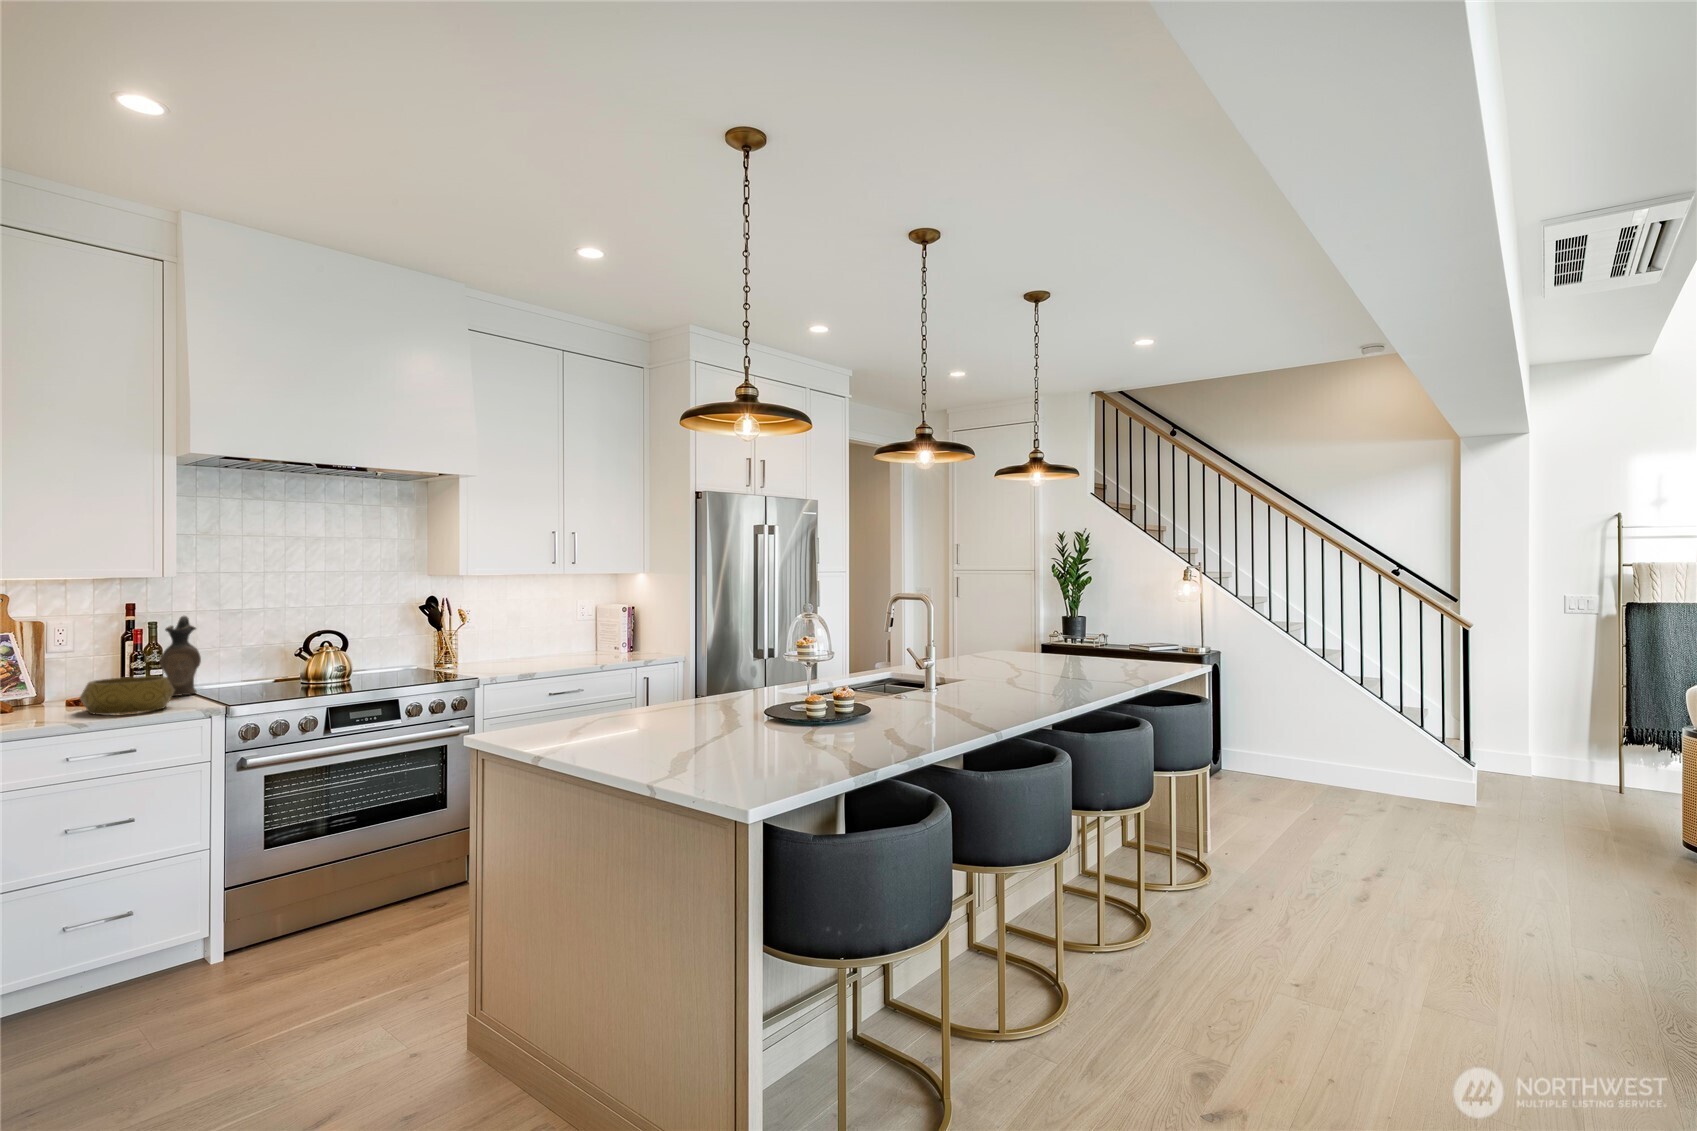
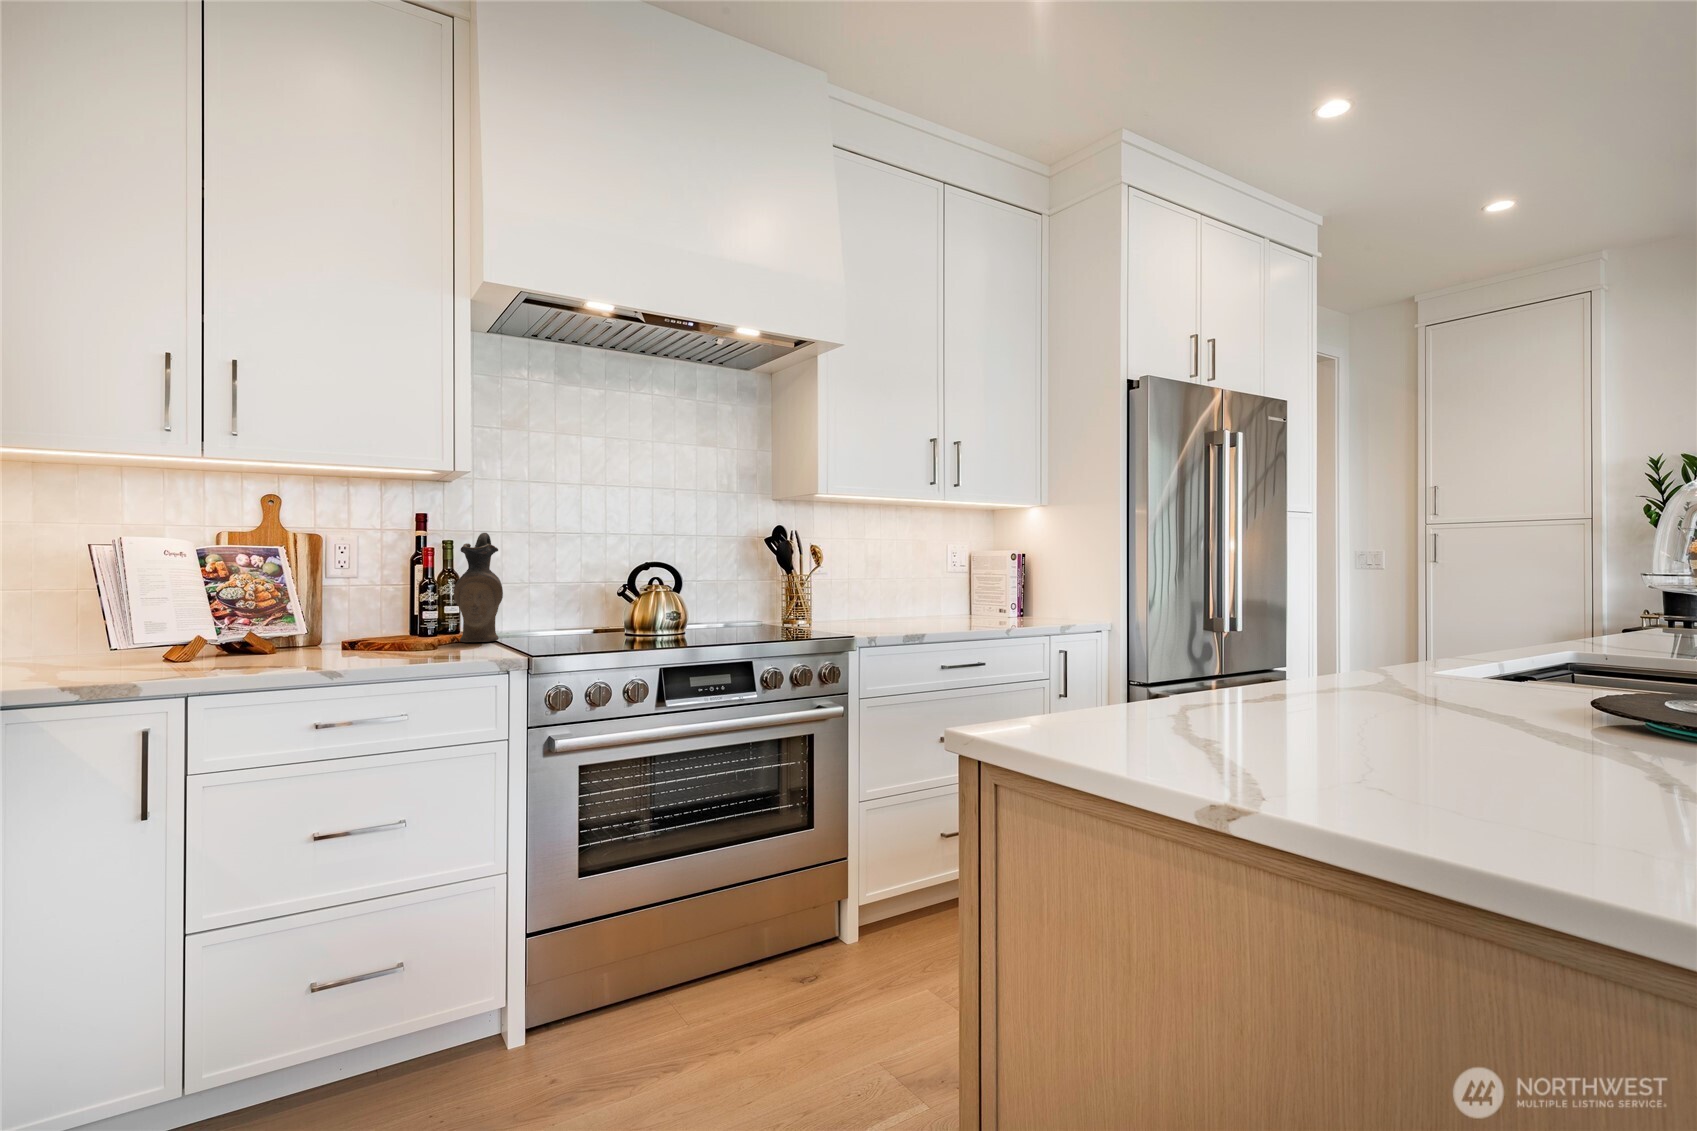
decorative bowl: present [80,676,175,715] -> none [344,610,465,661]

